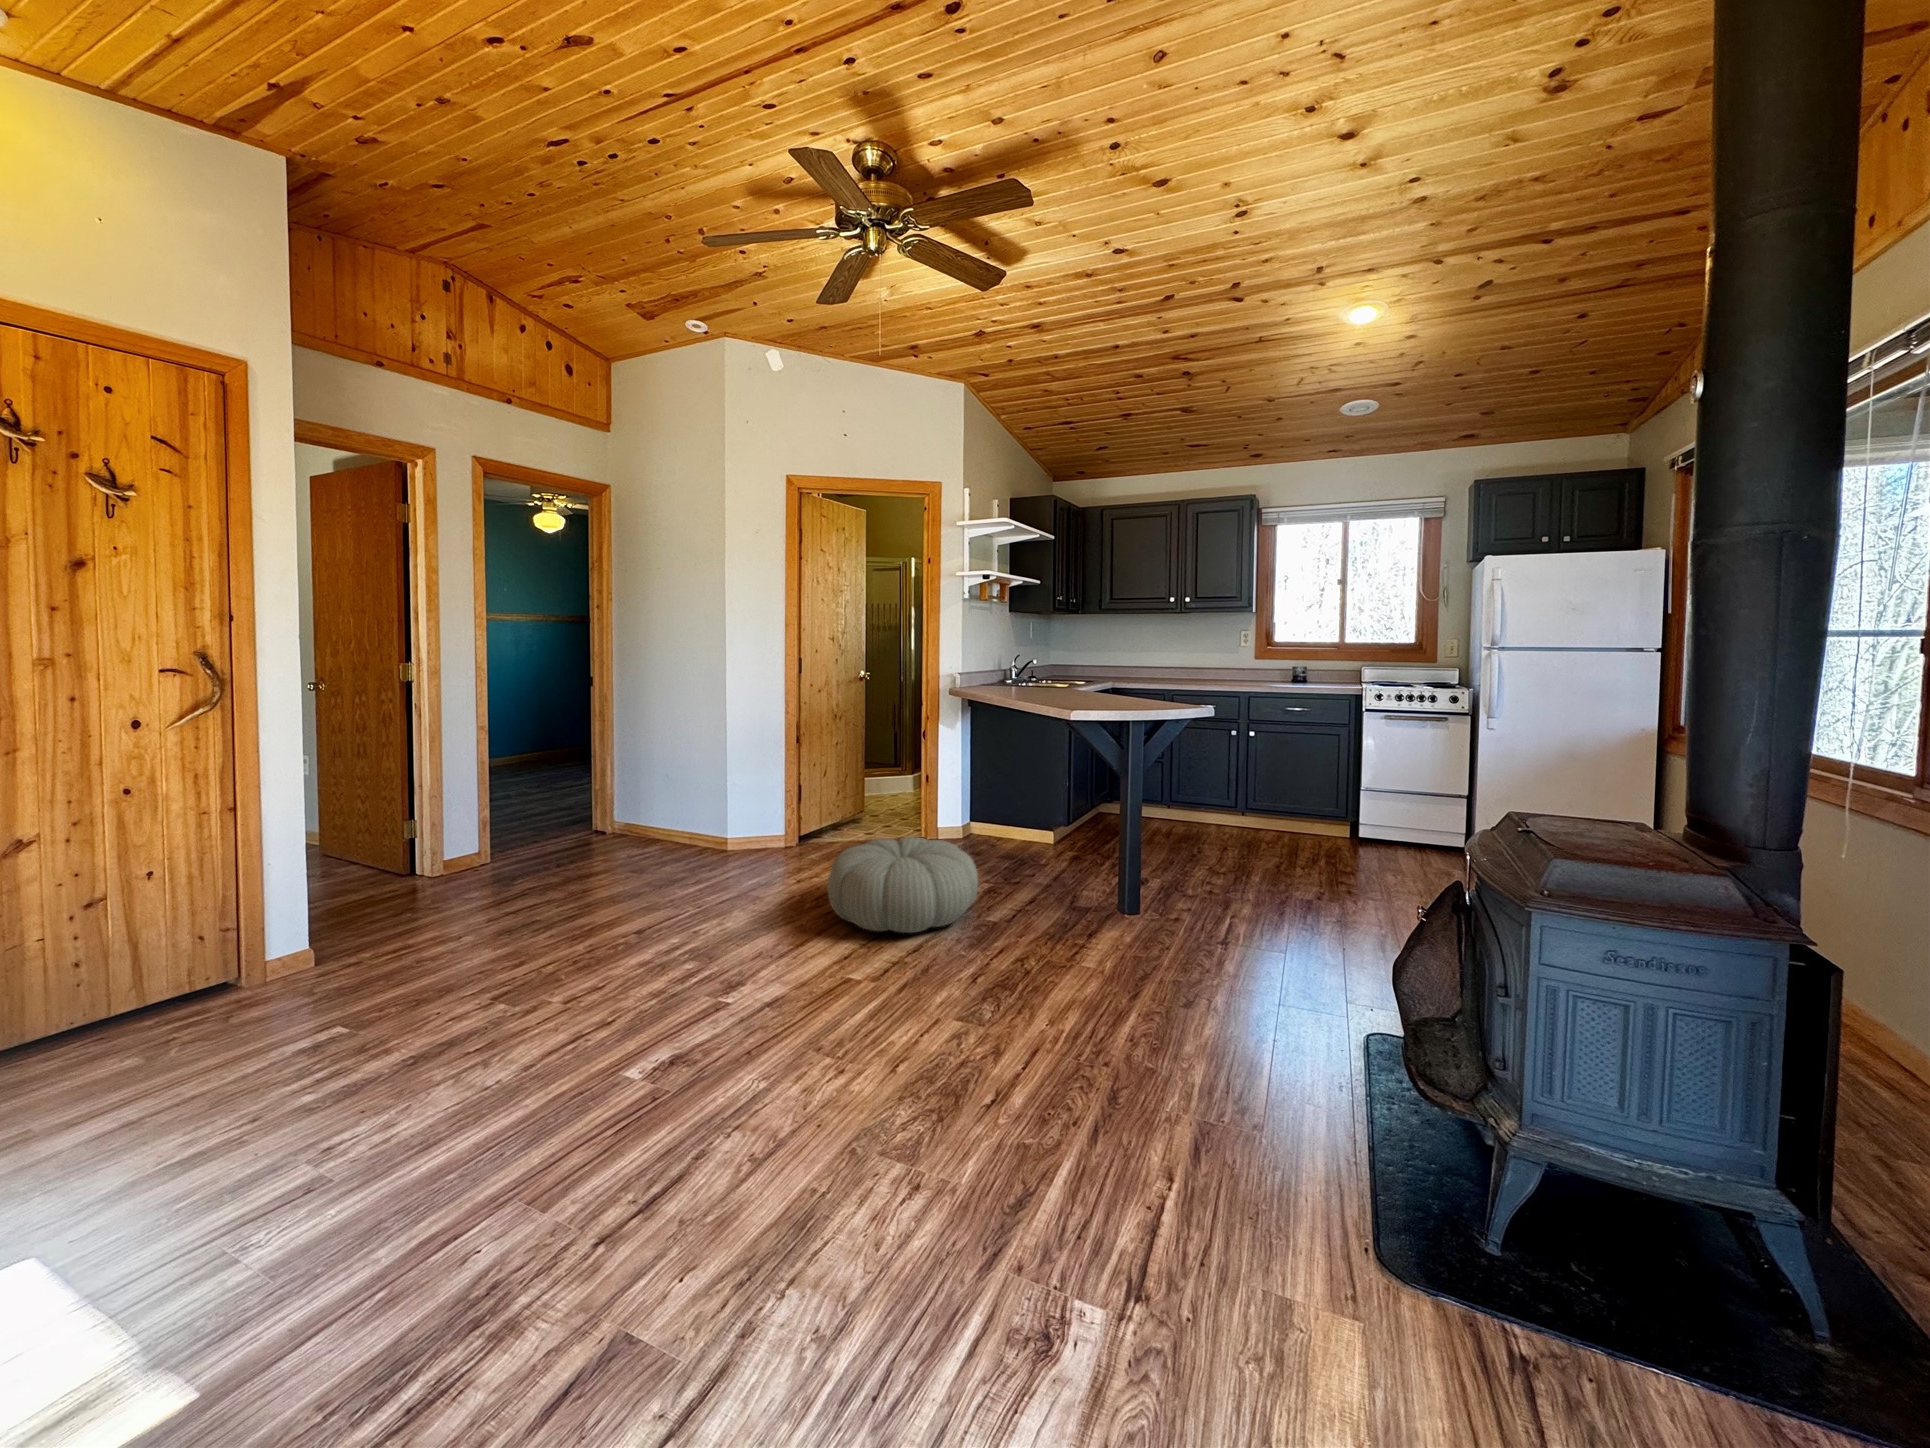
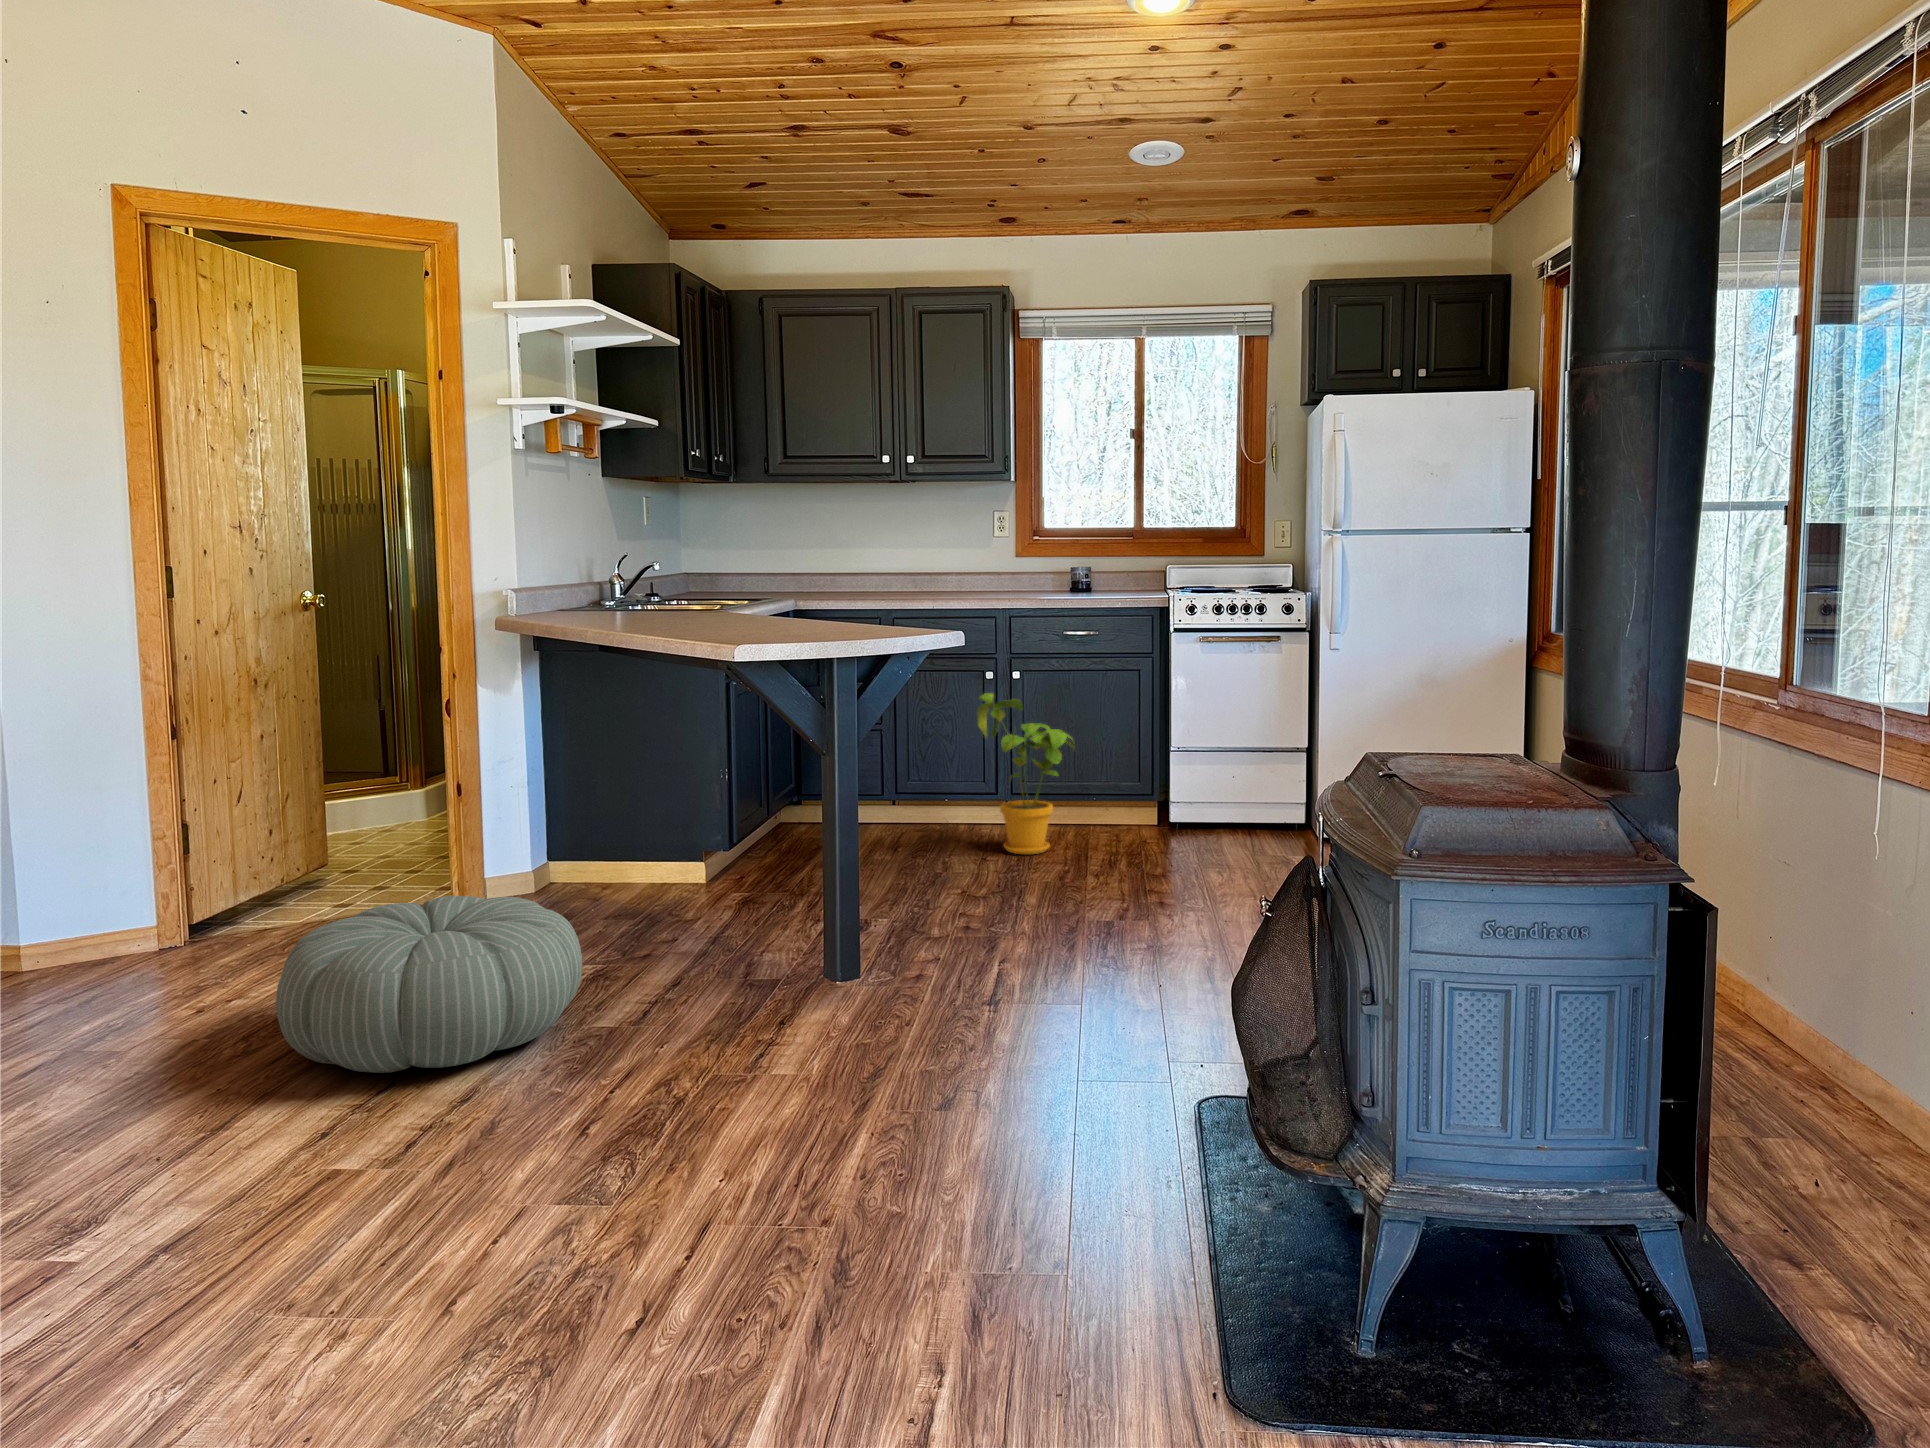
house plant: none [1236,726,1311,837] -> present [977,693,1074,854]

